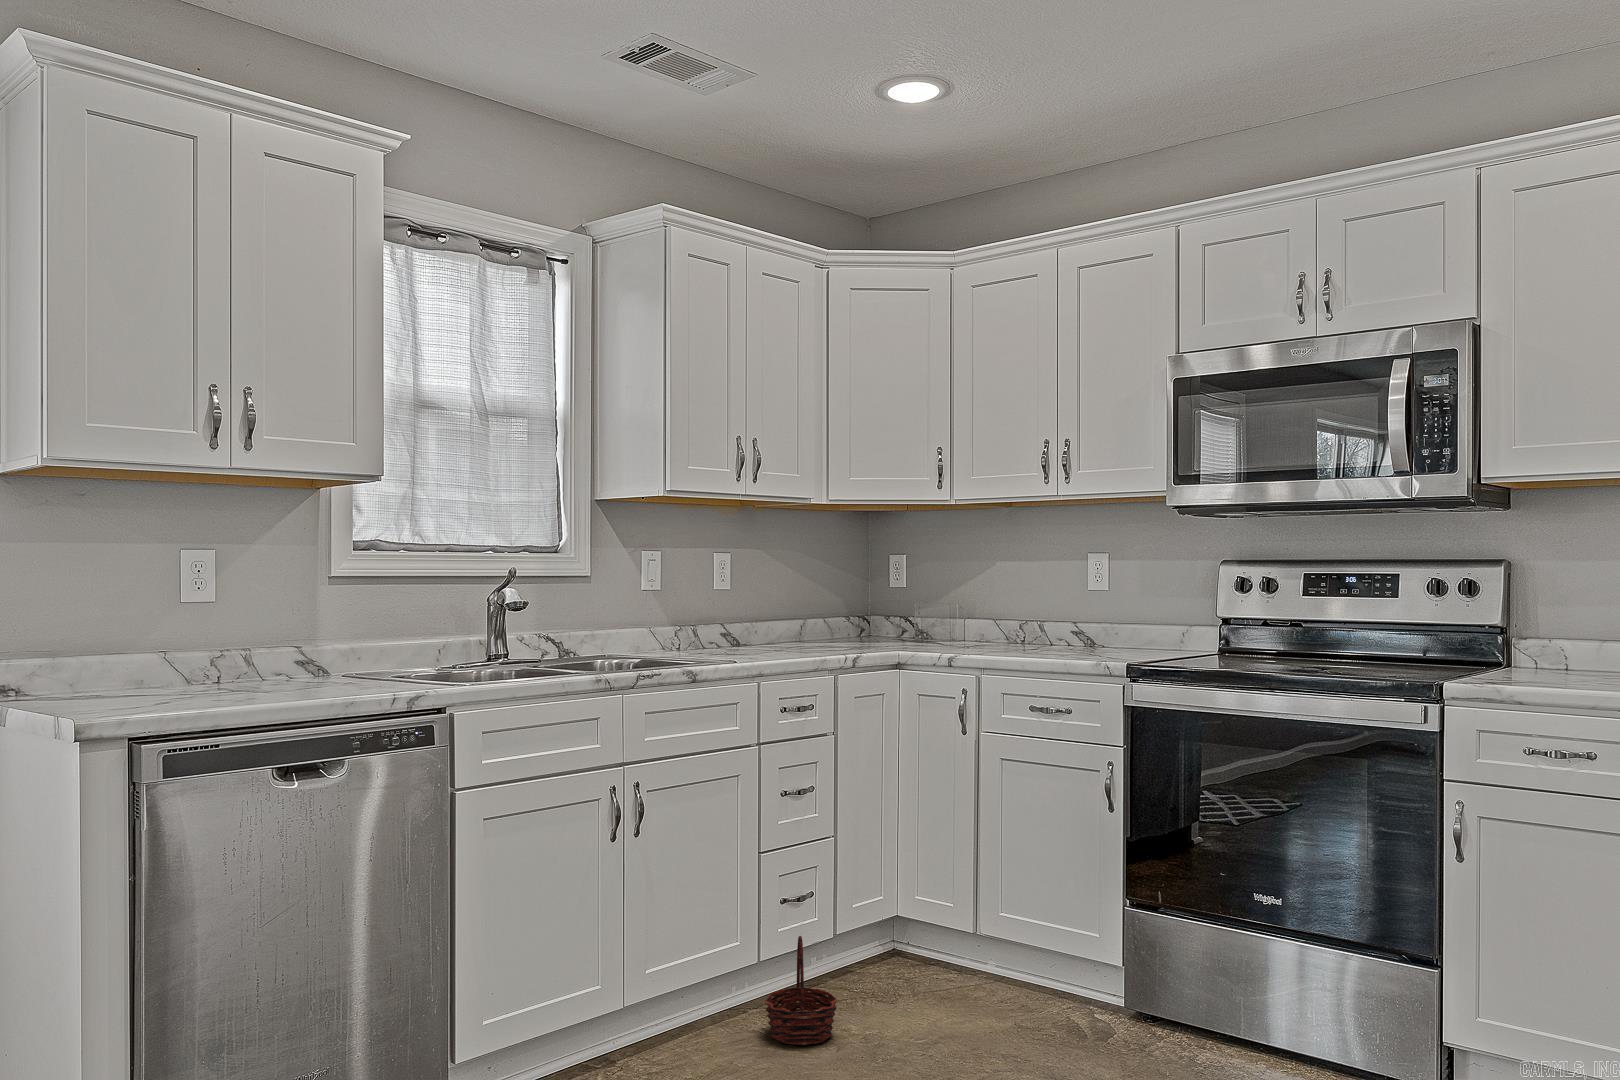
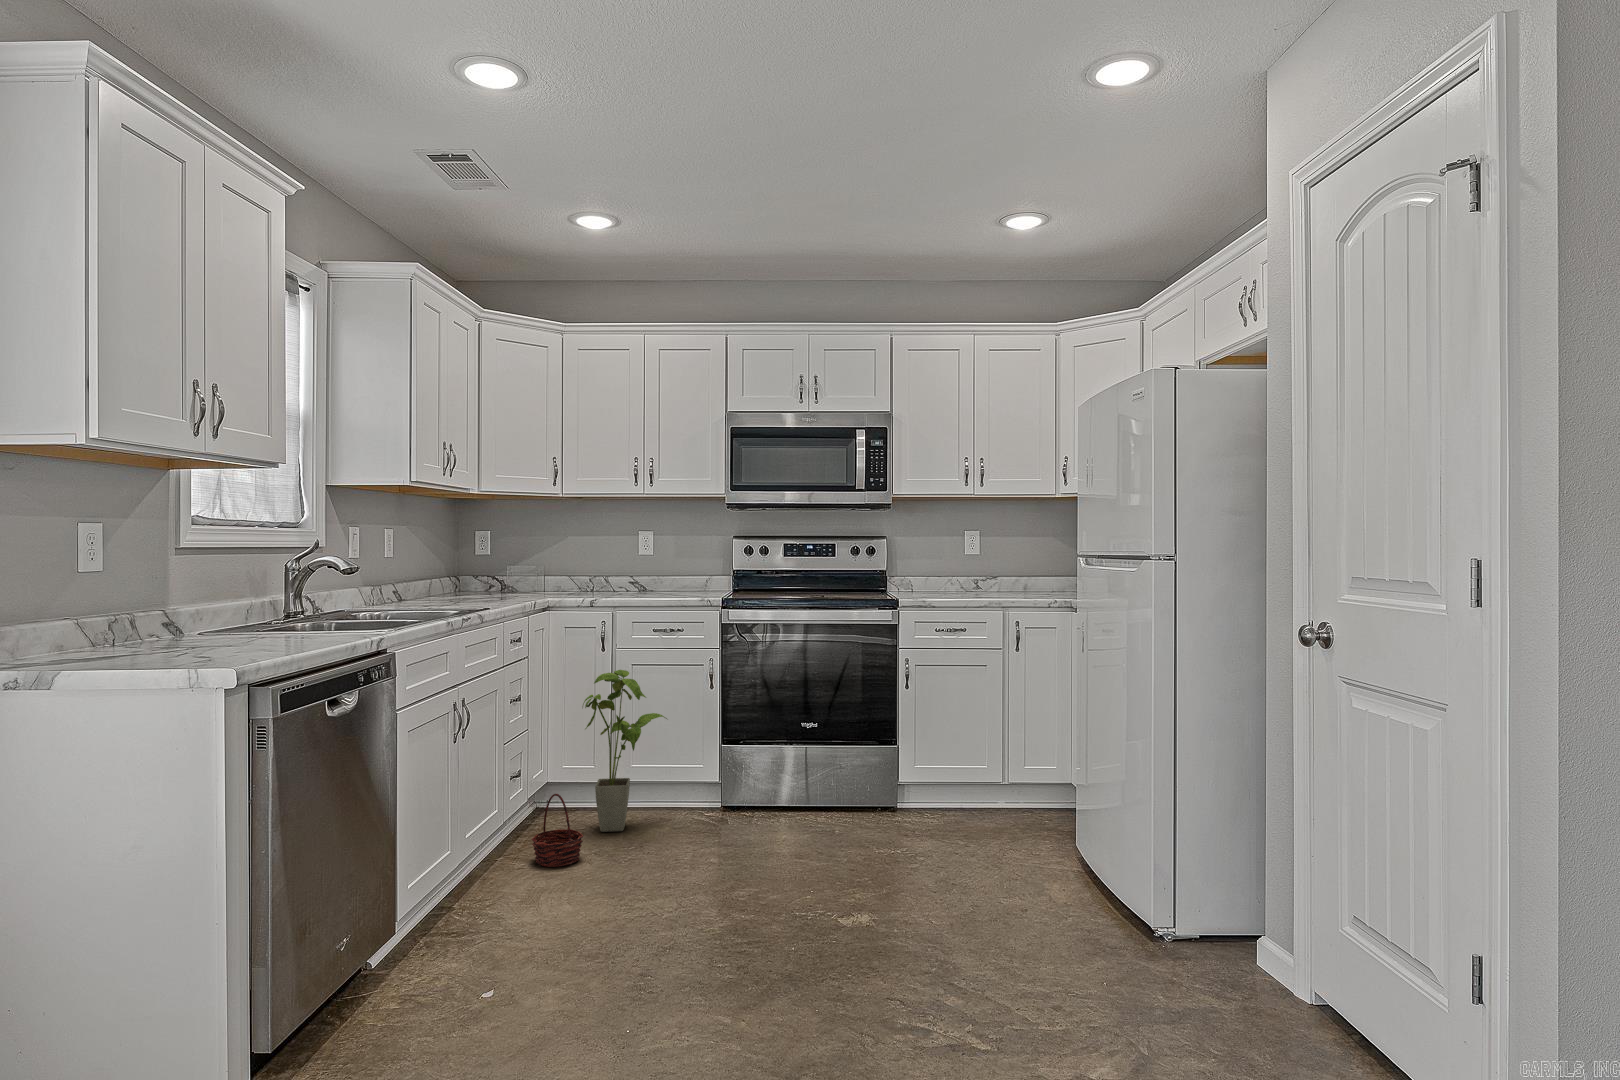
house plant: none [894,765,1026,1014] -> present [583,670,667,832]

